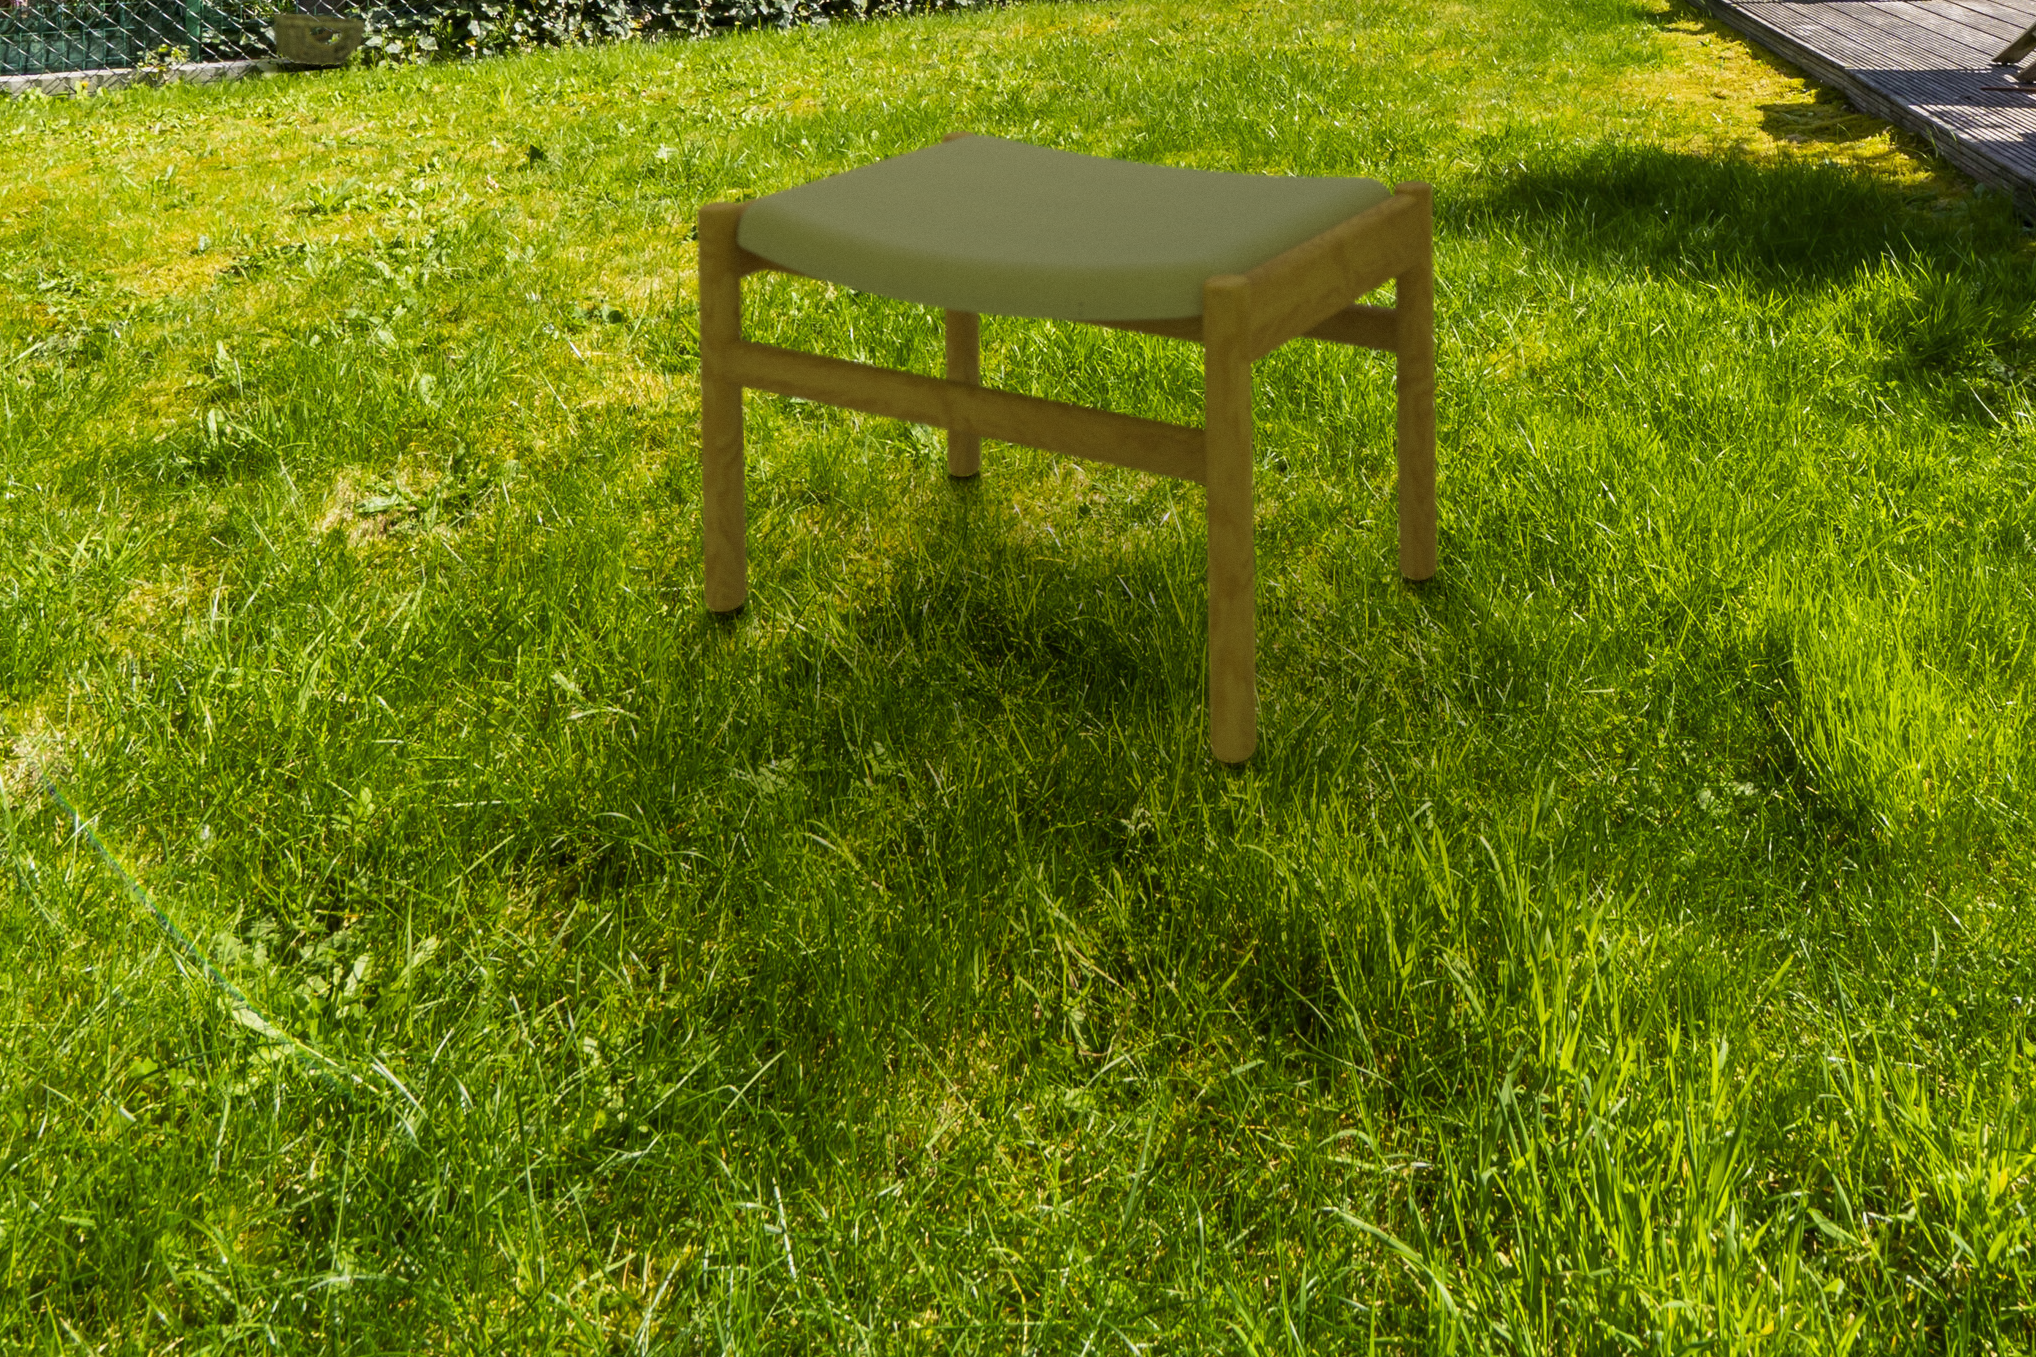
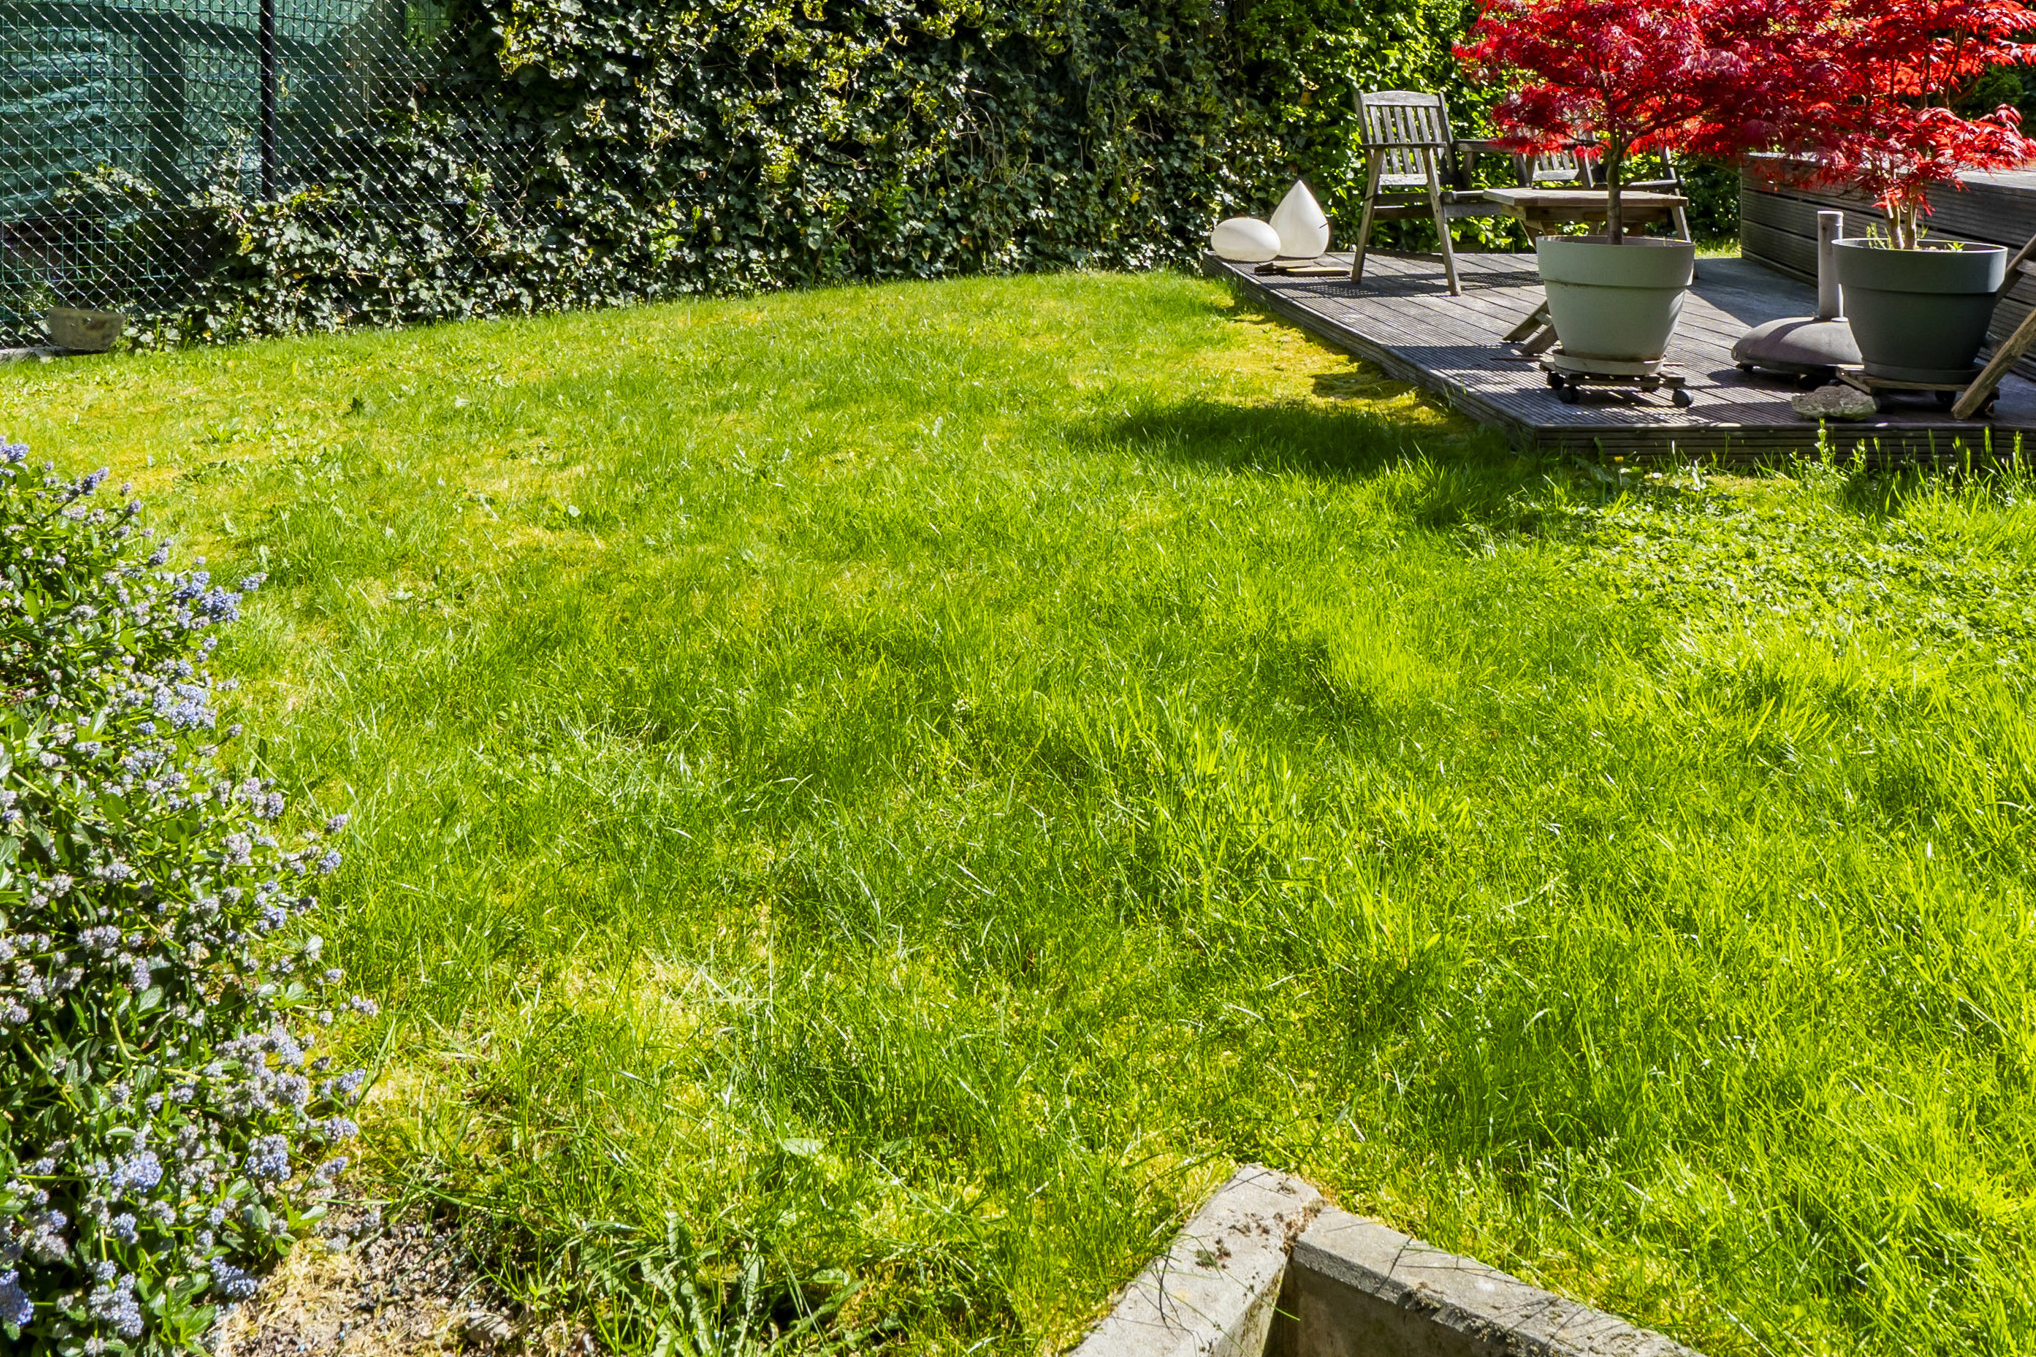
footstool: present [697,131,1438,763] -> none [548,379,1072,790]

